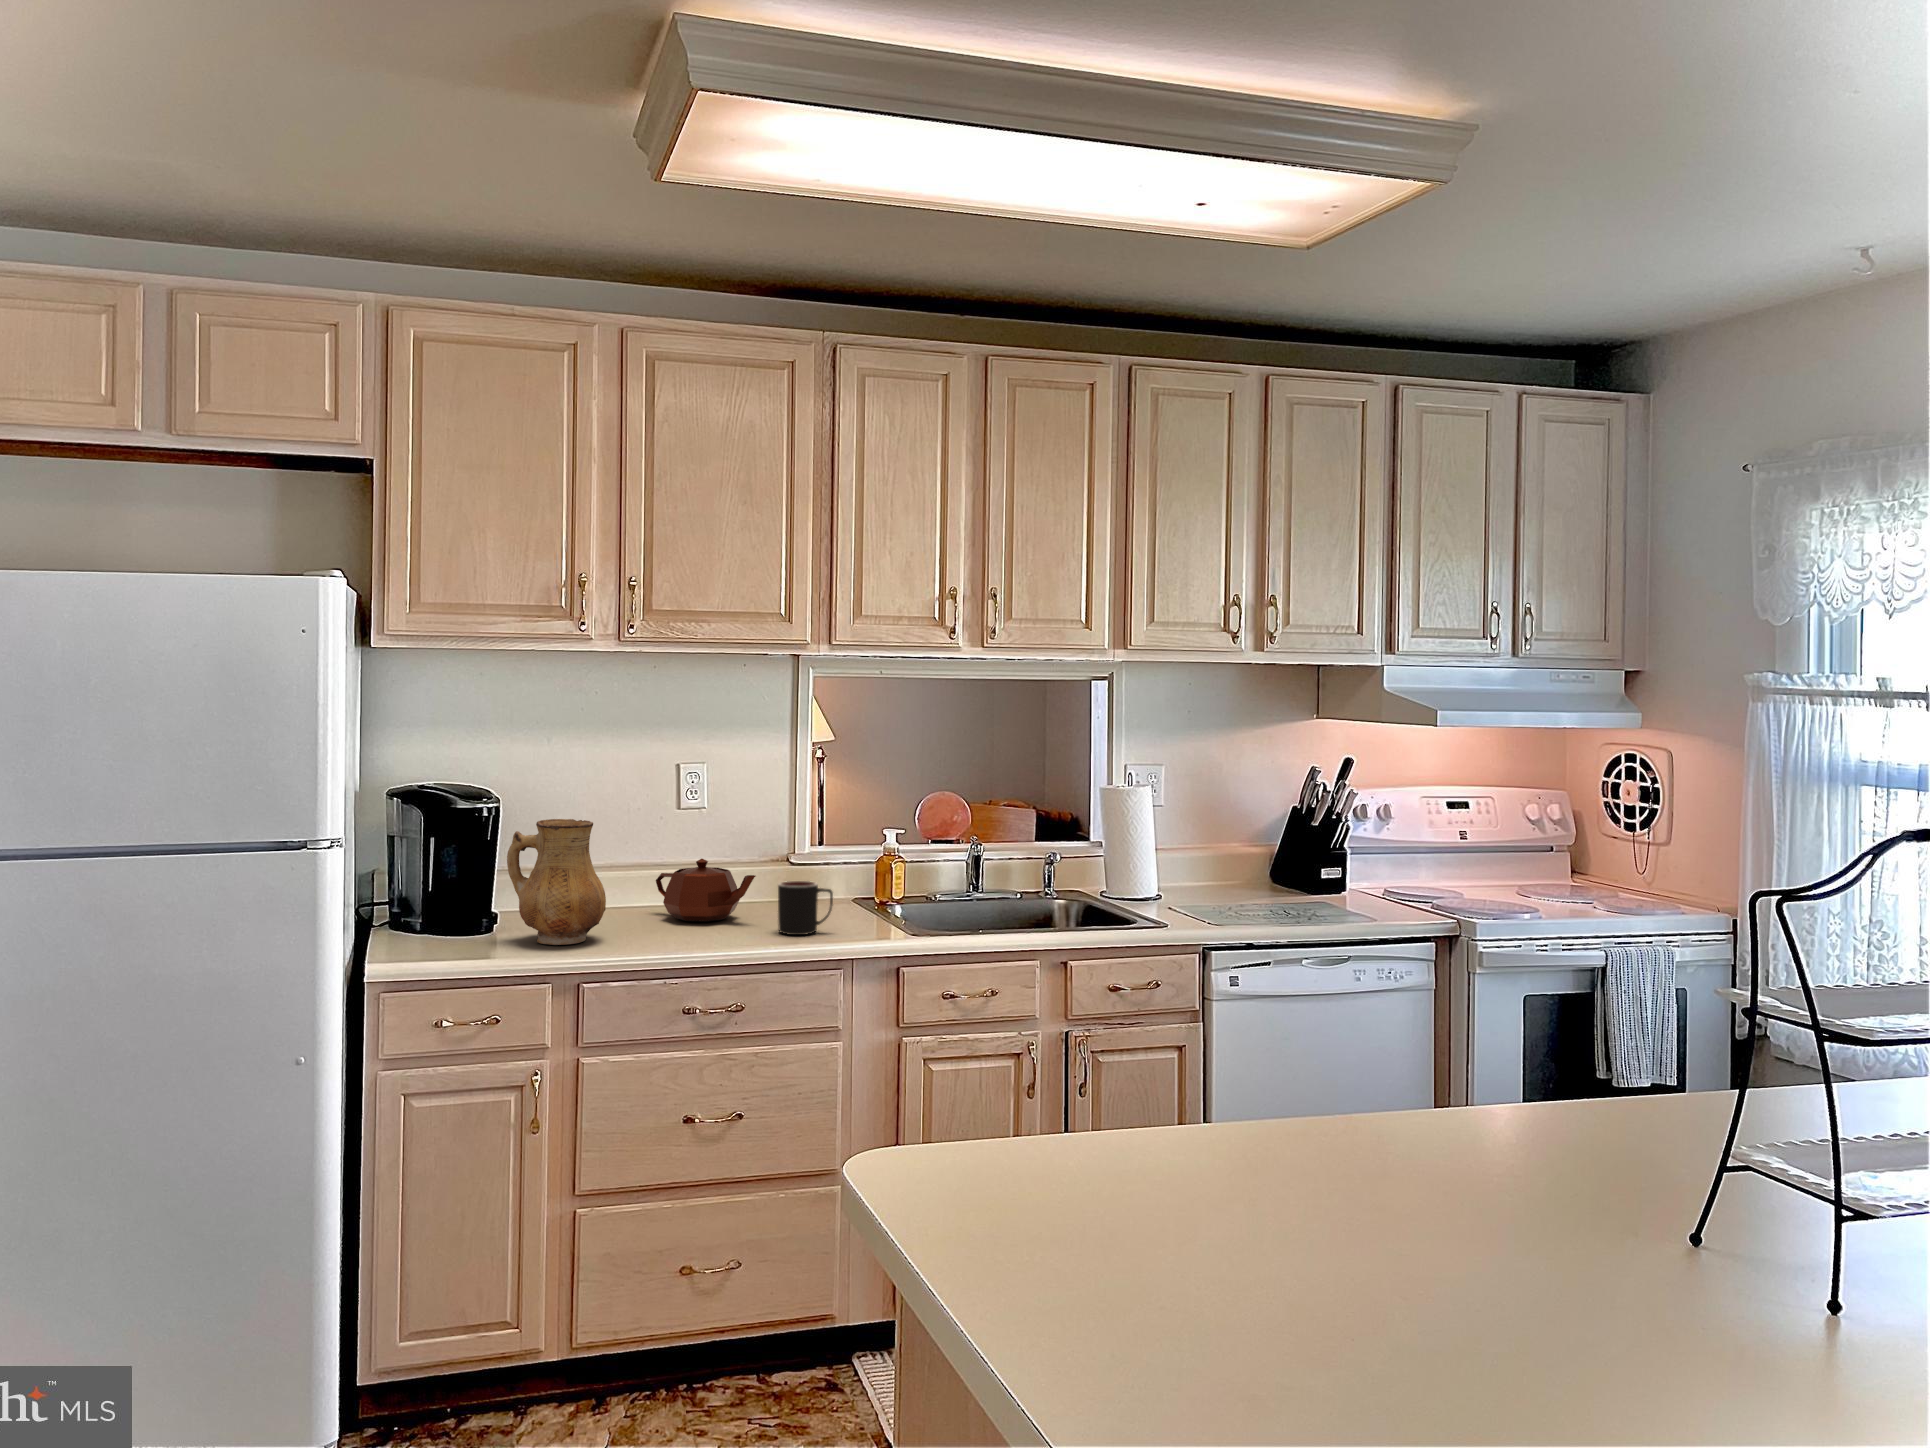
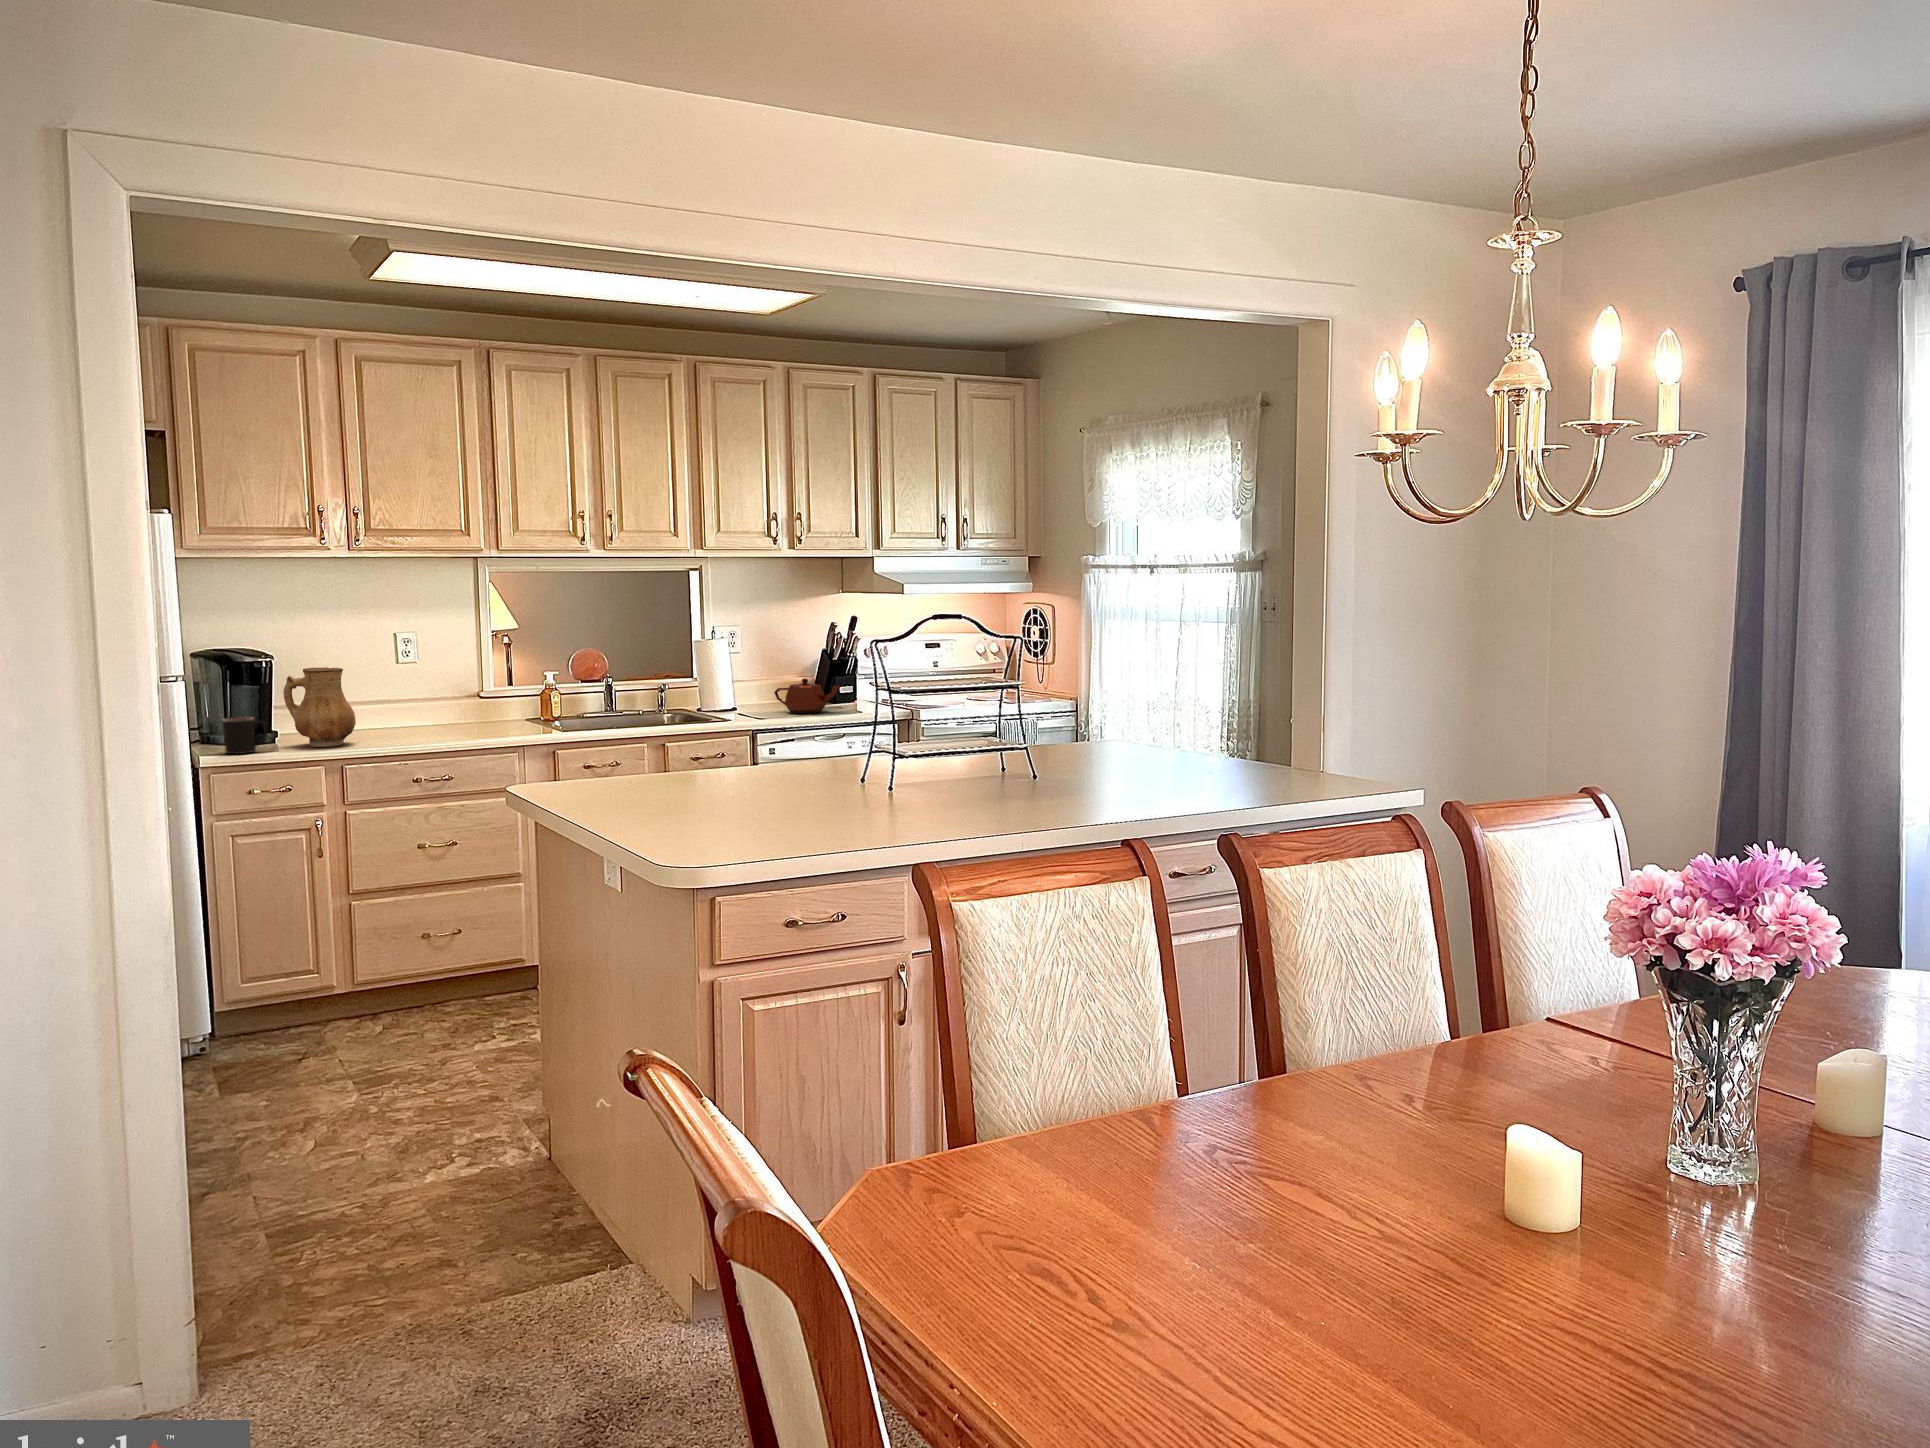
teapot: present [656,859,756,922] -> present [774,678,840,713]
mug: present [778,881,833,935] -> present [223,717,267,754]

